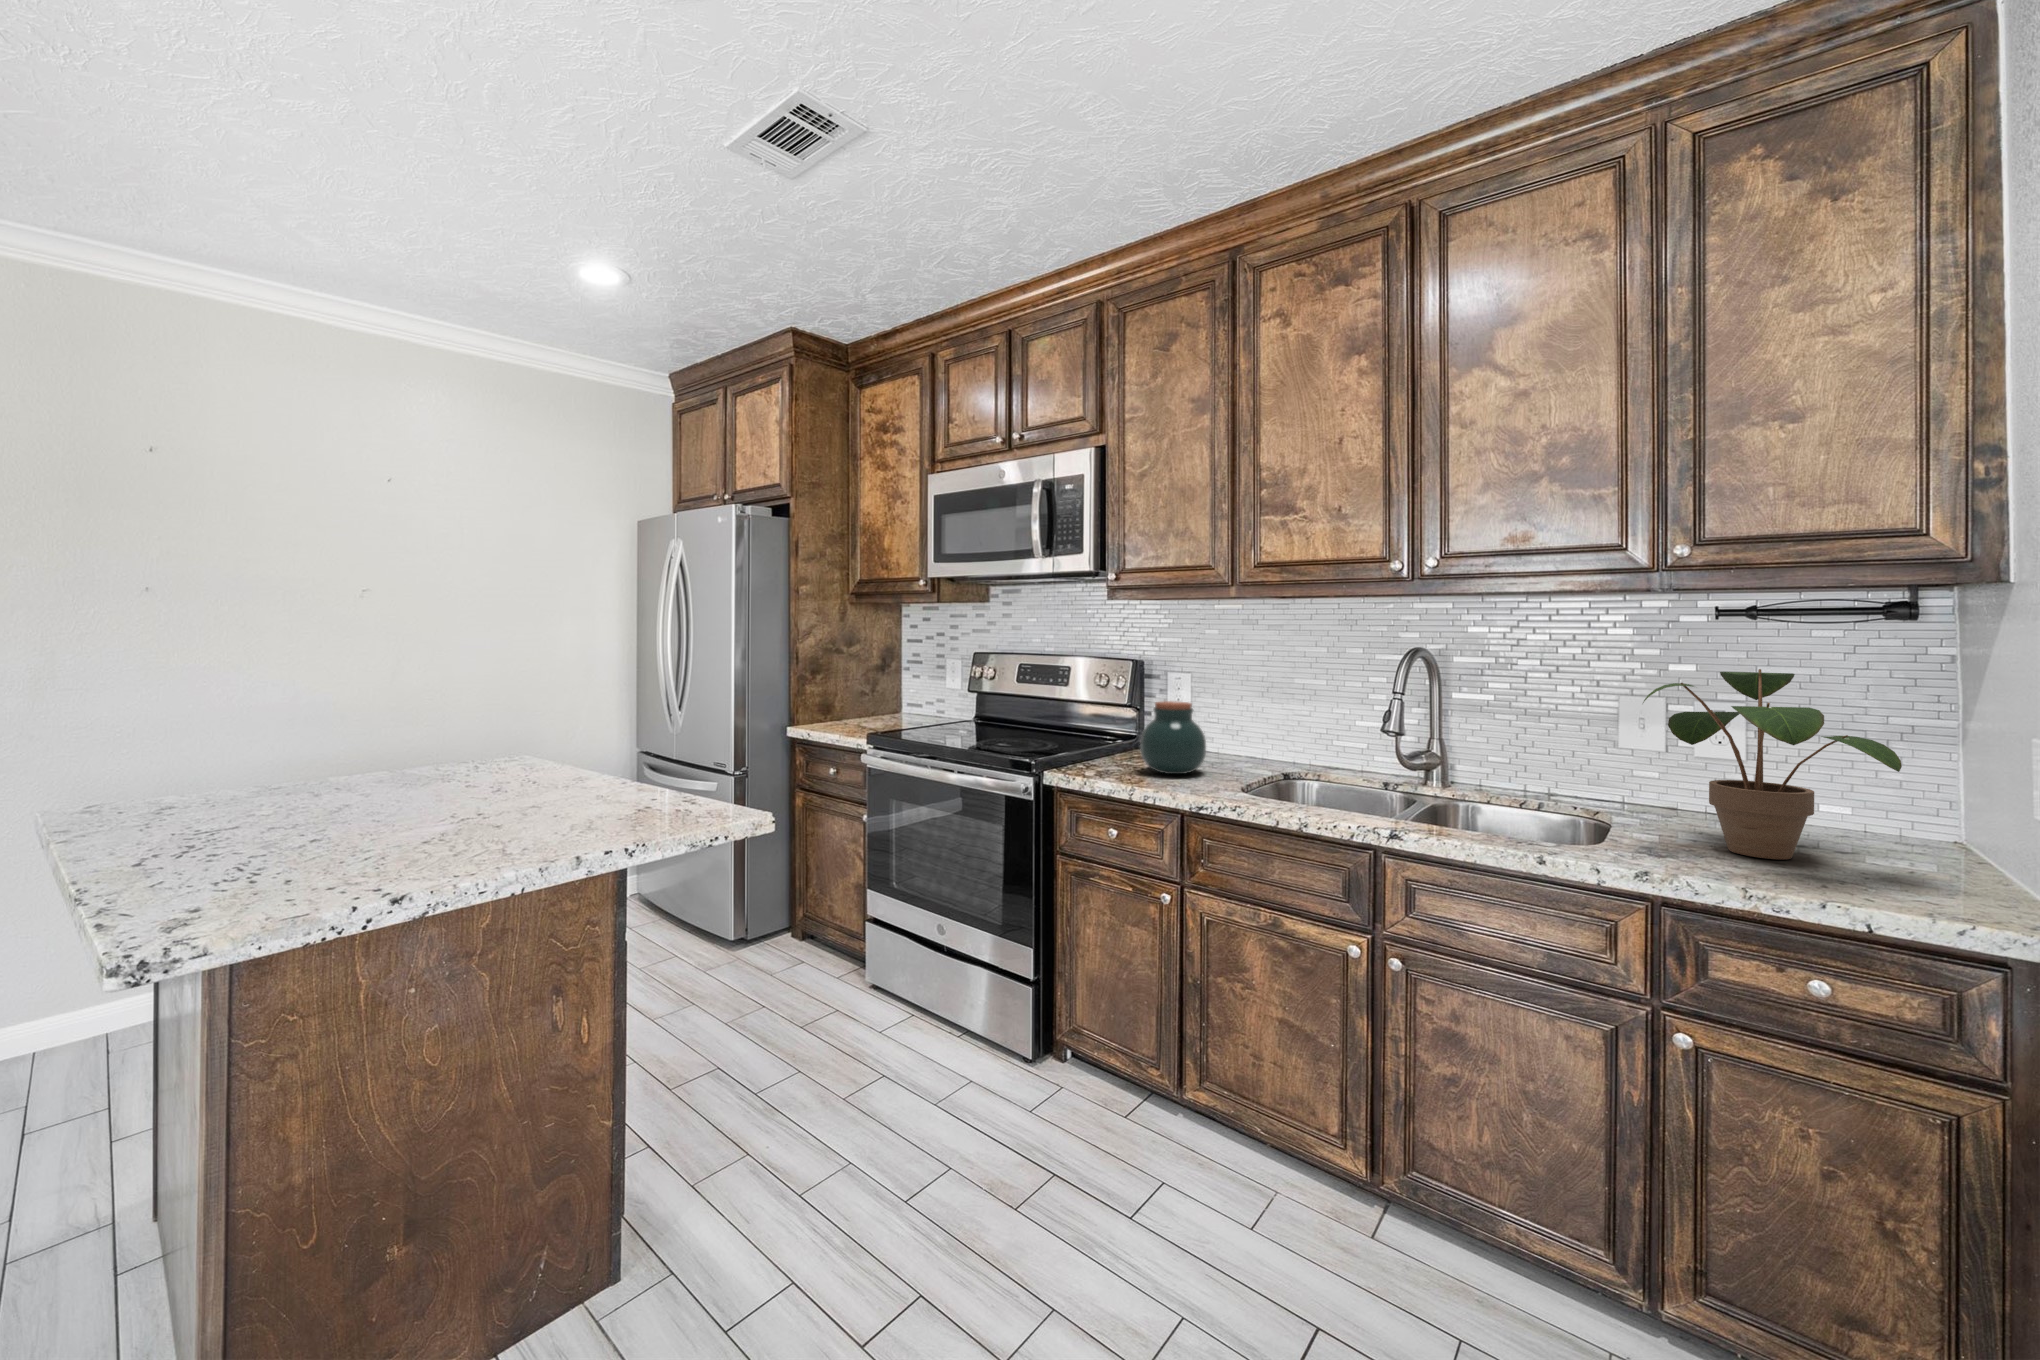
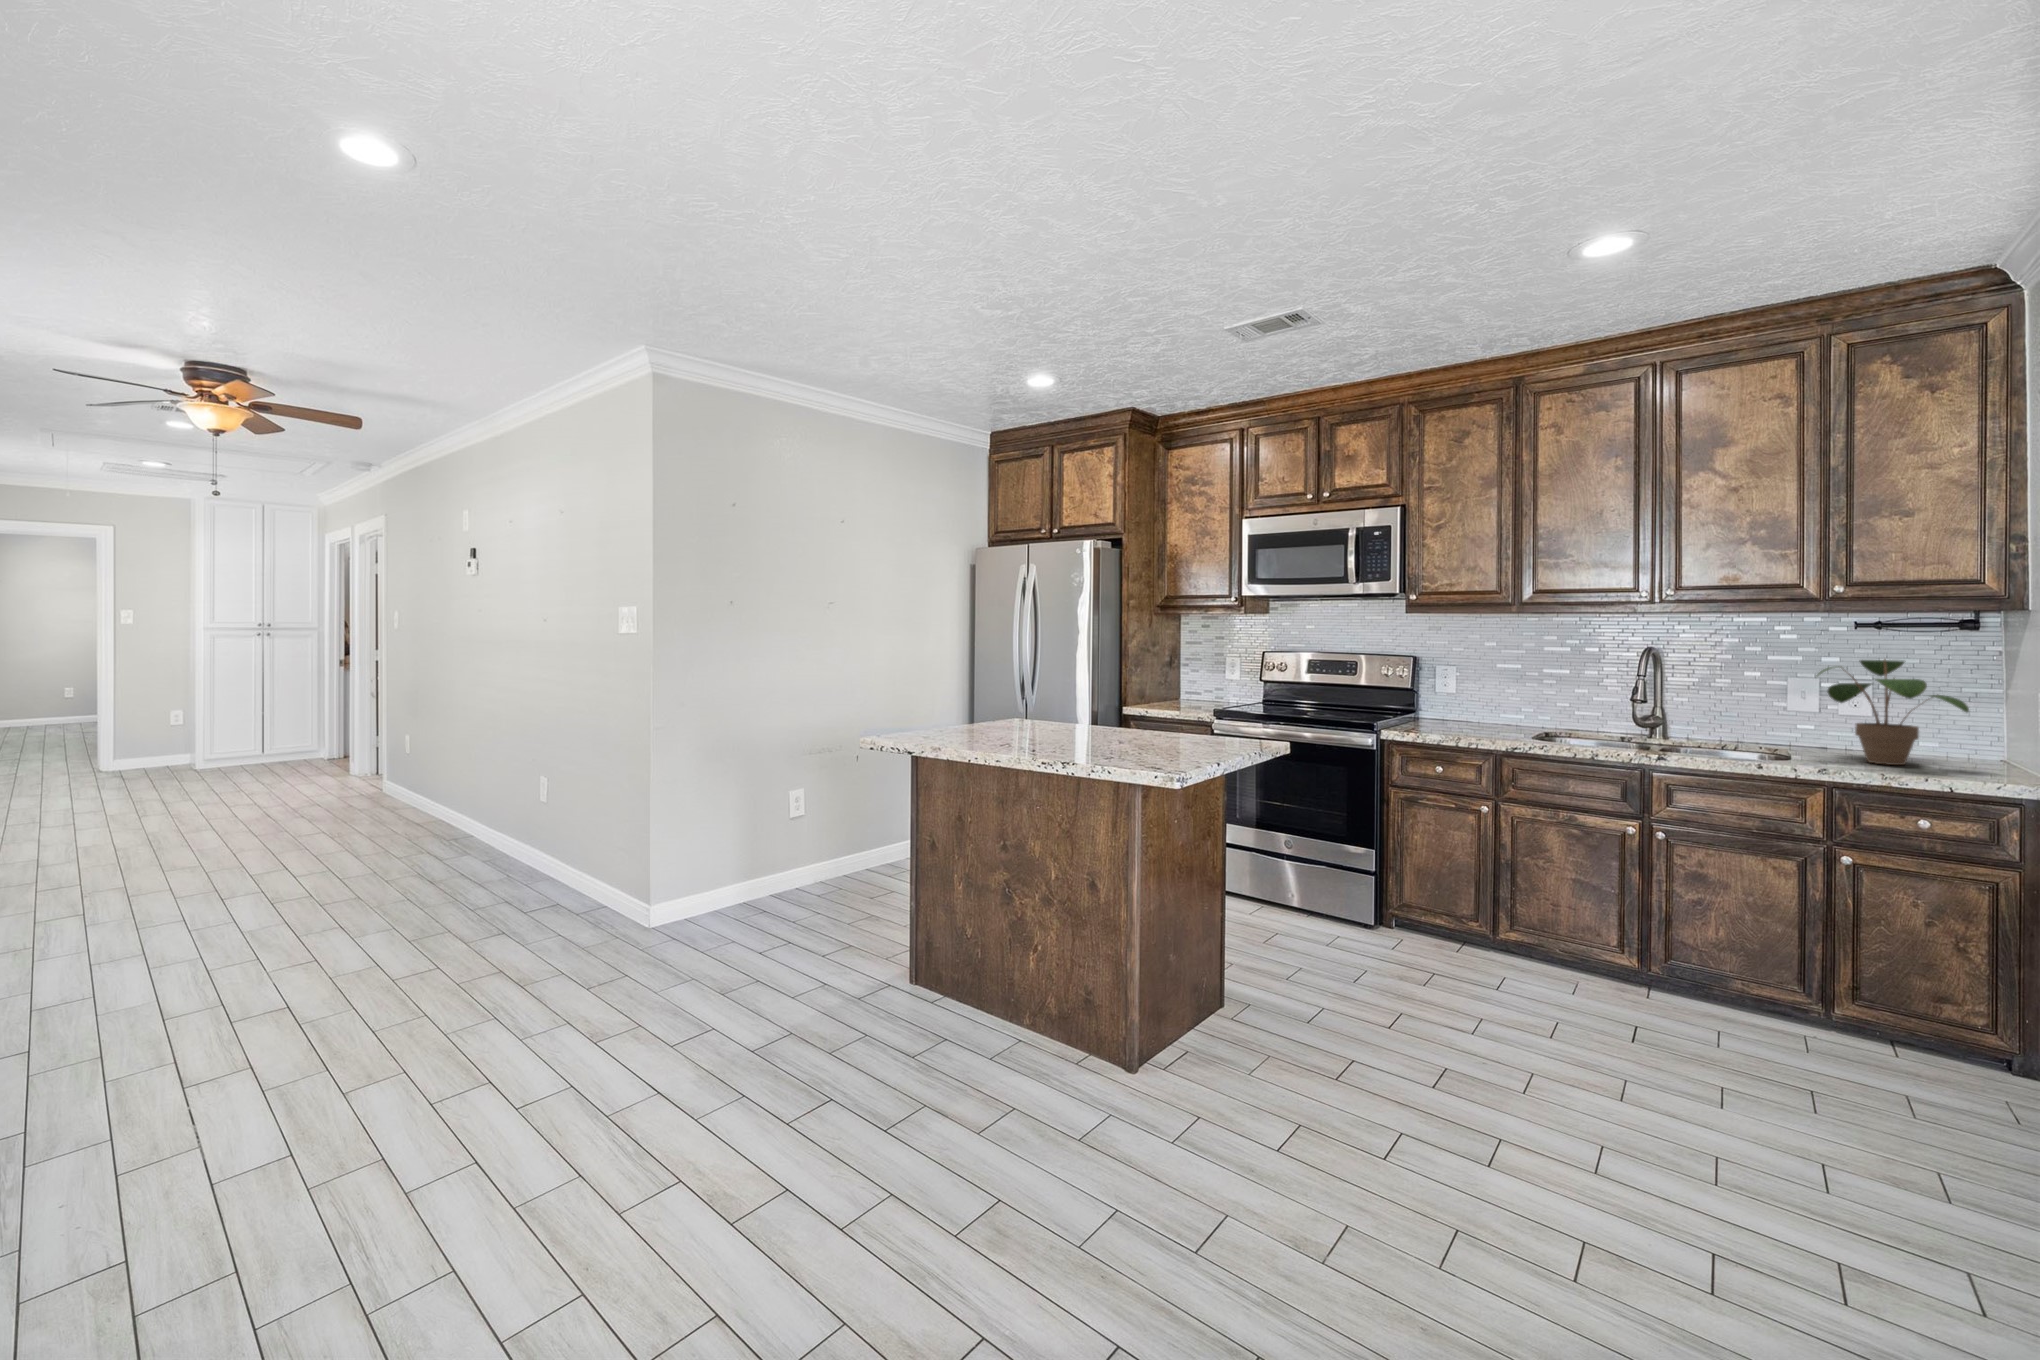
jar: present [1140,701,1206,774] -> none [1442,682,1492,730]

